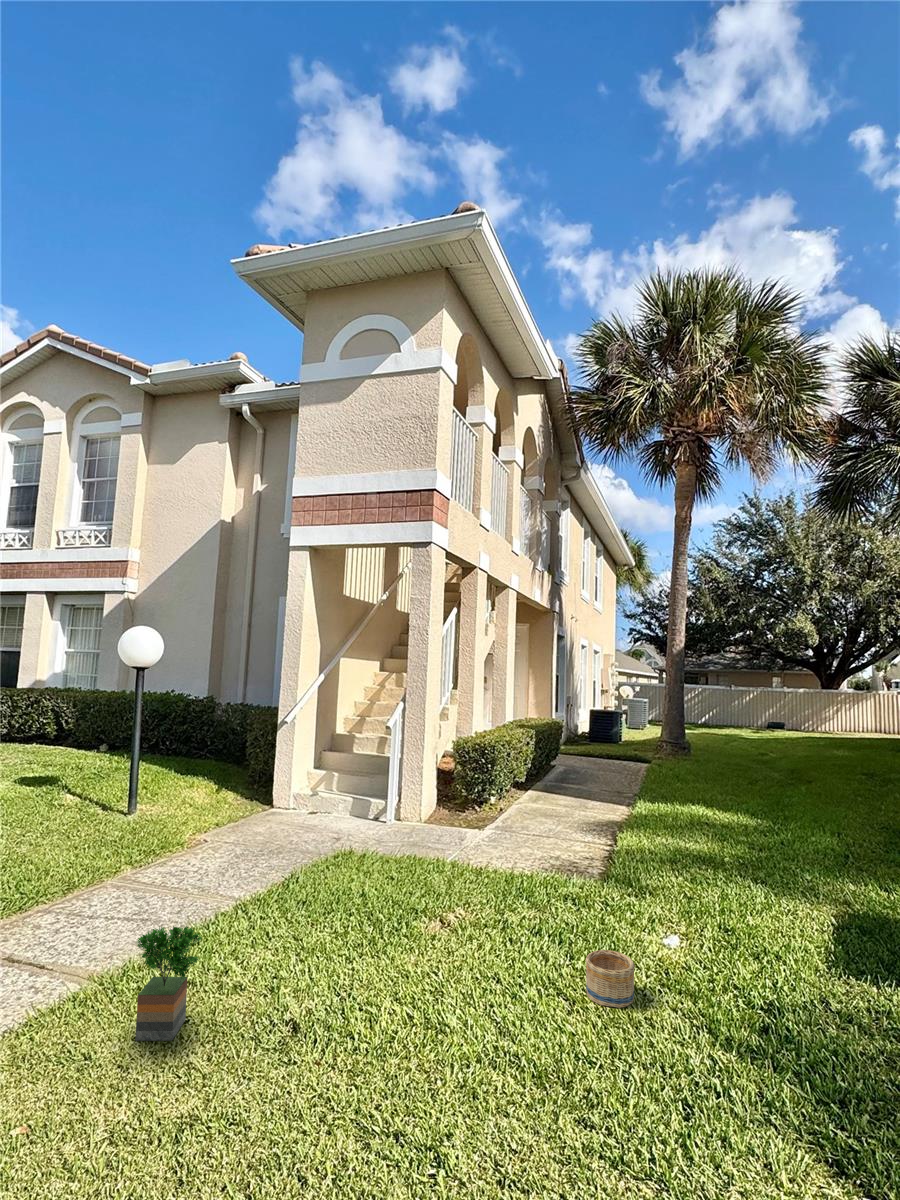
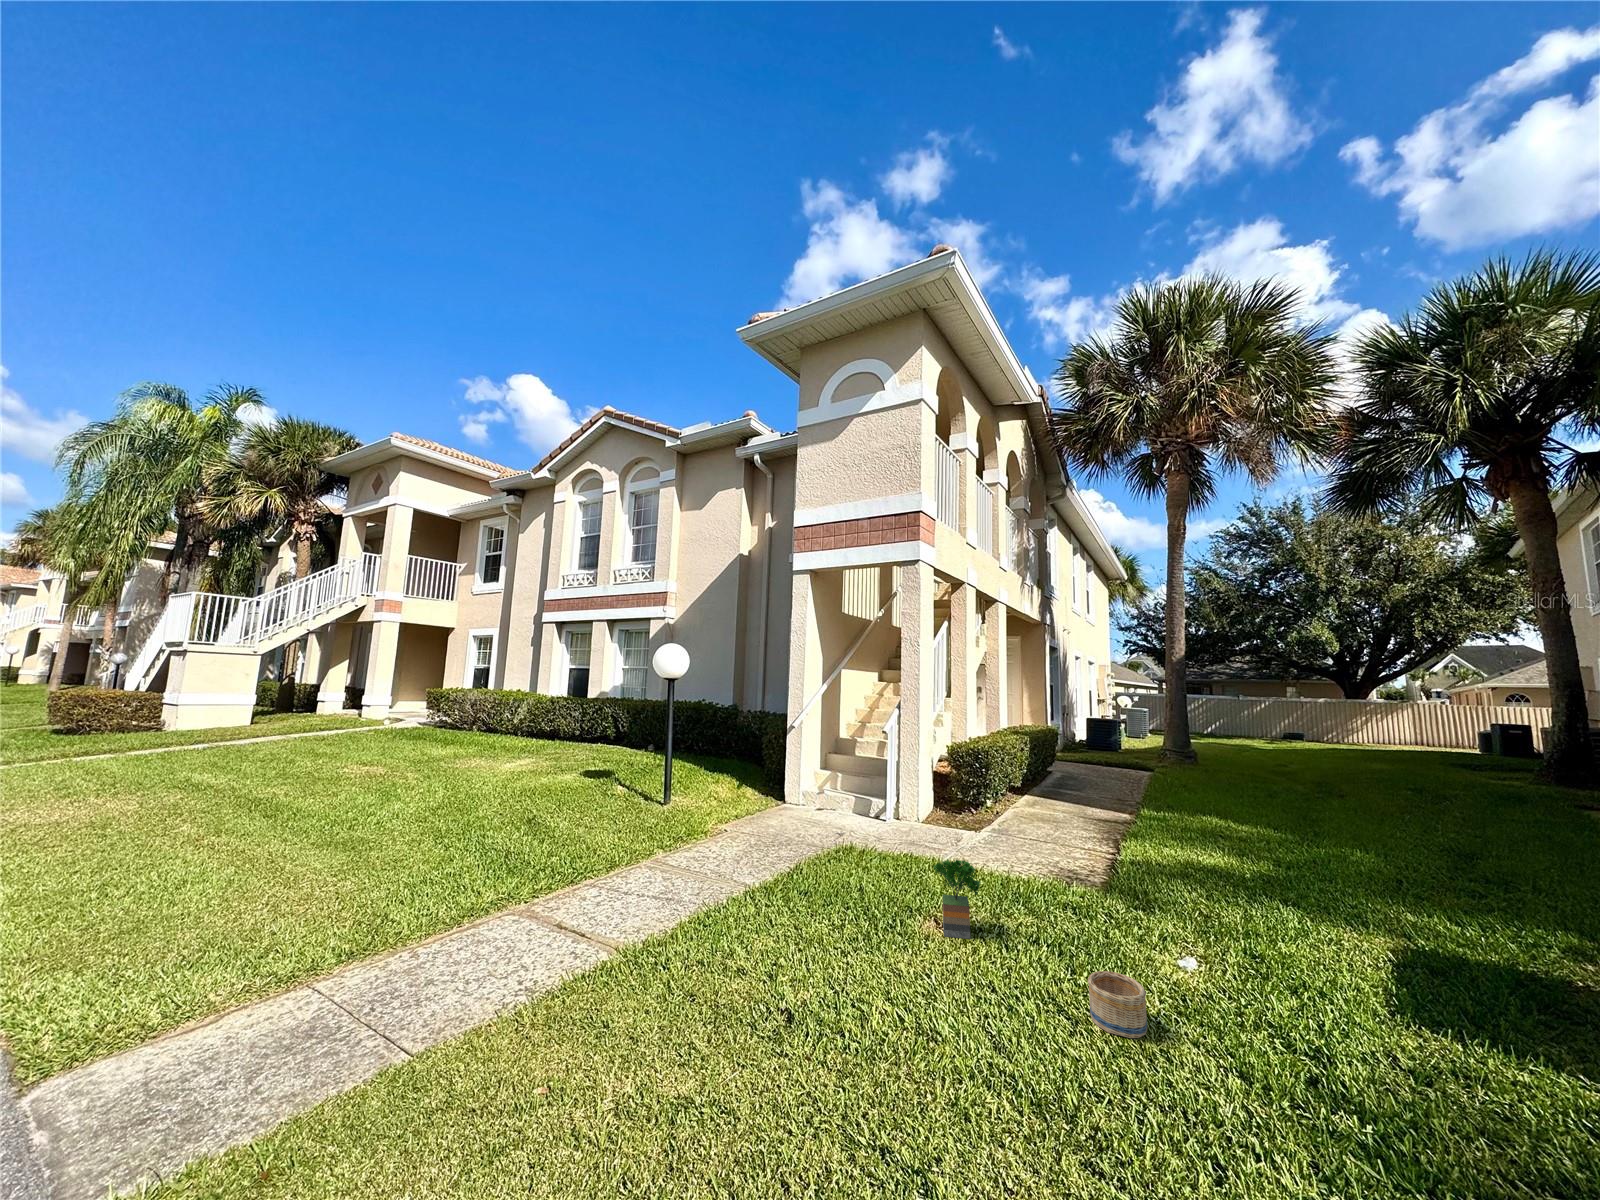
potted tree: present [135,926,201,1041] -> present [934,859,980,939]

